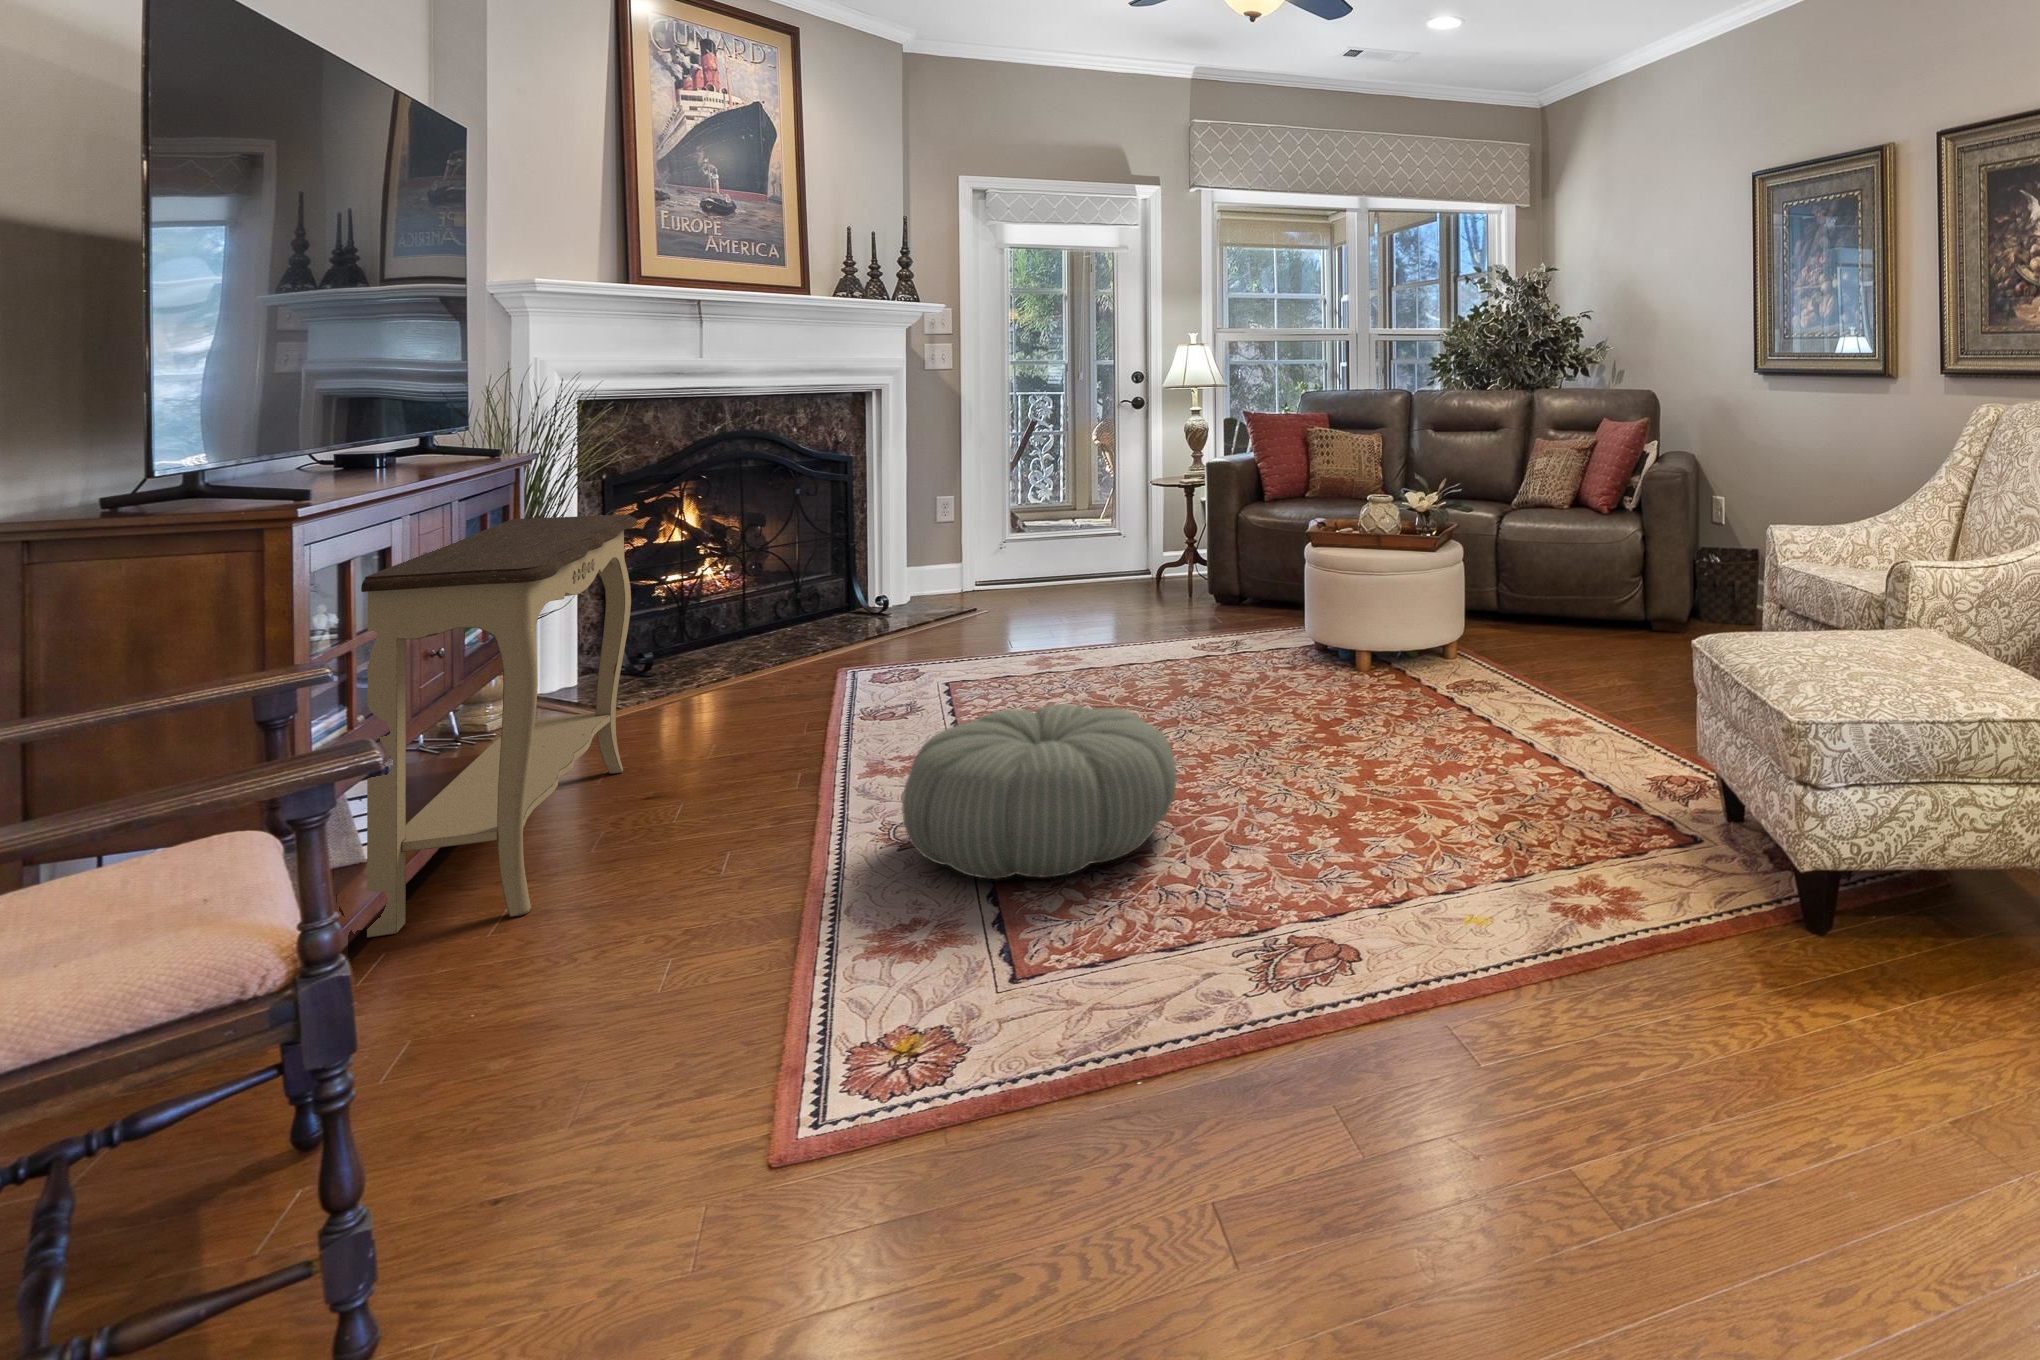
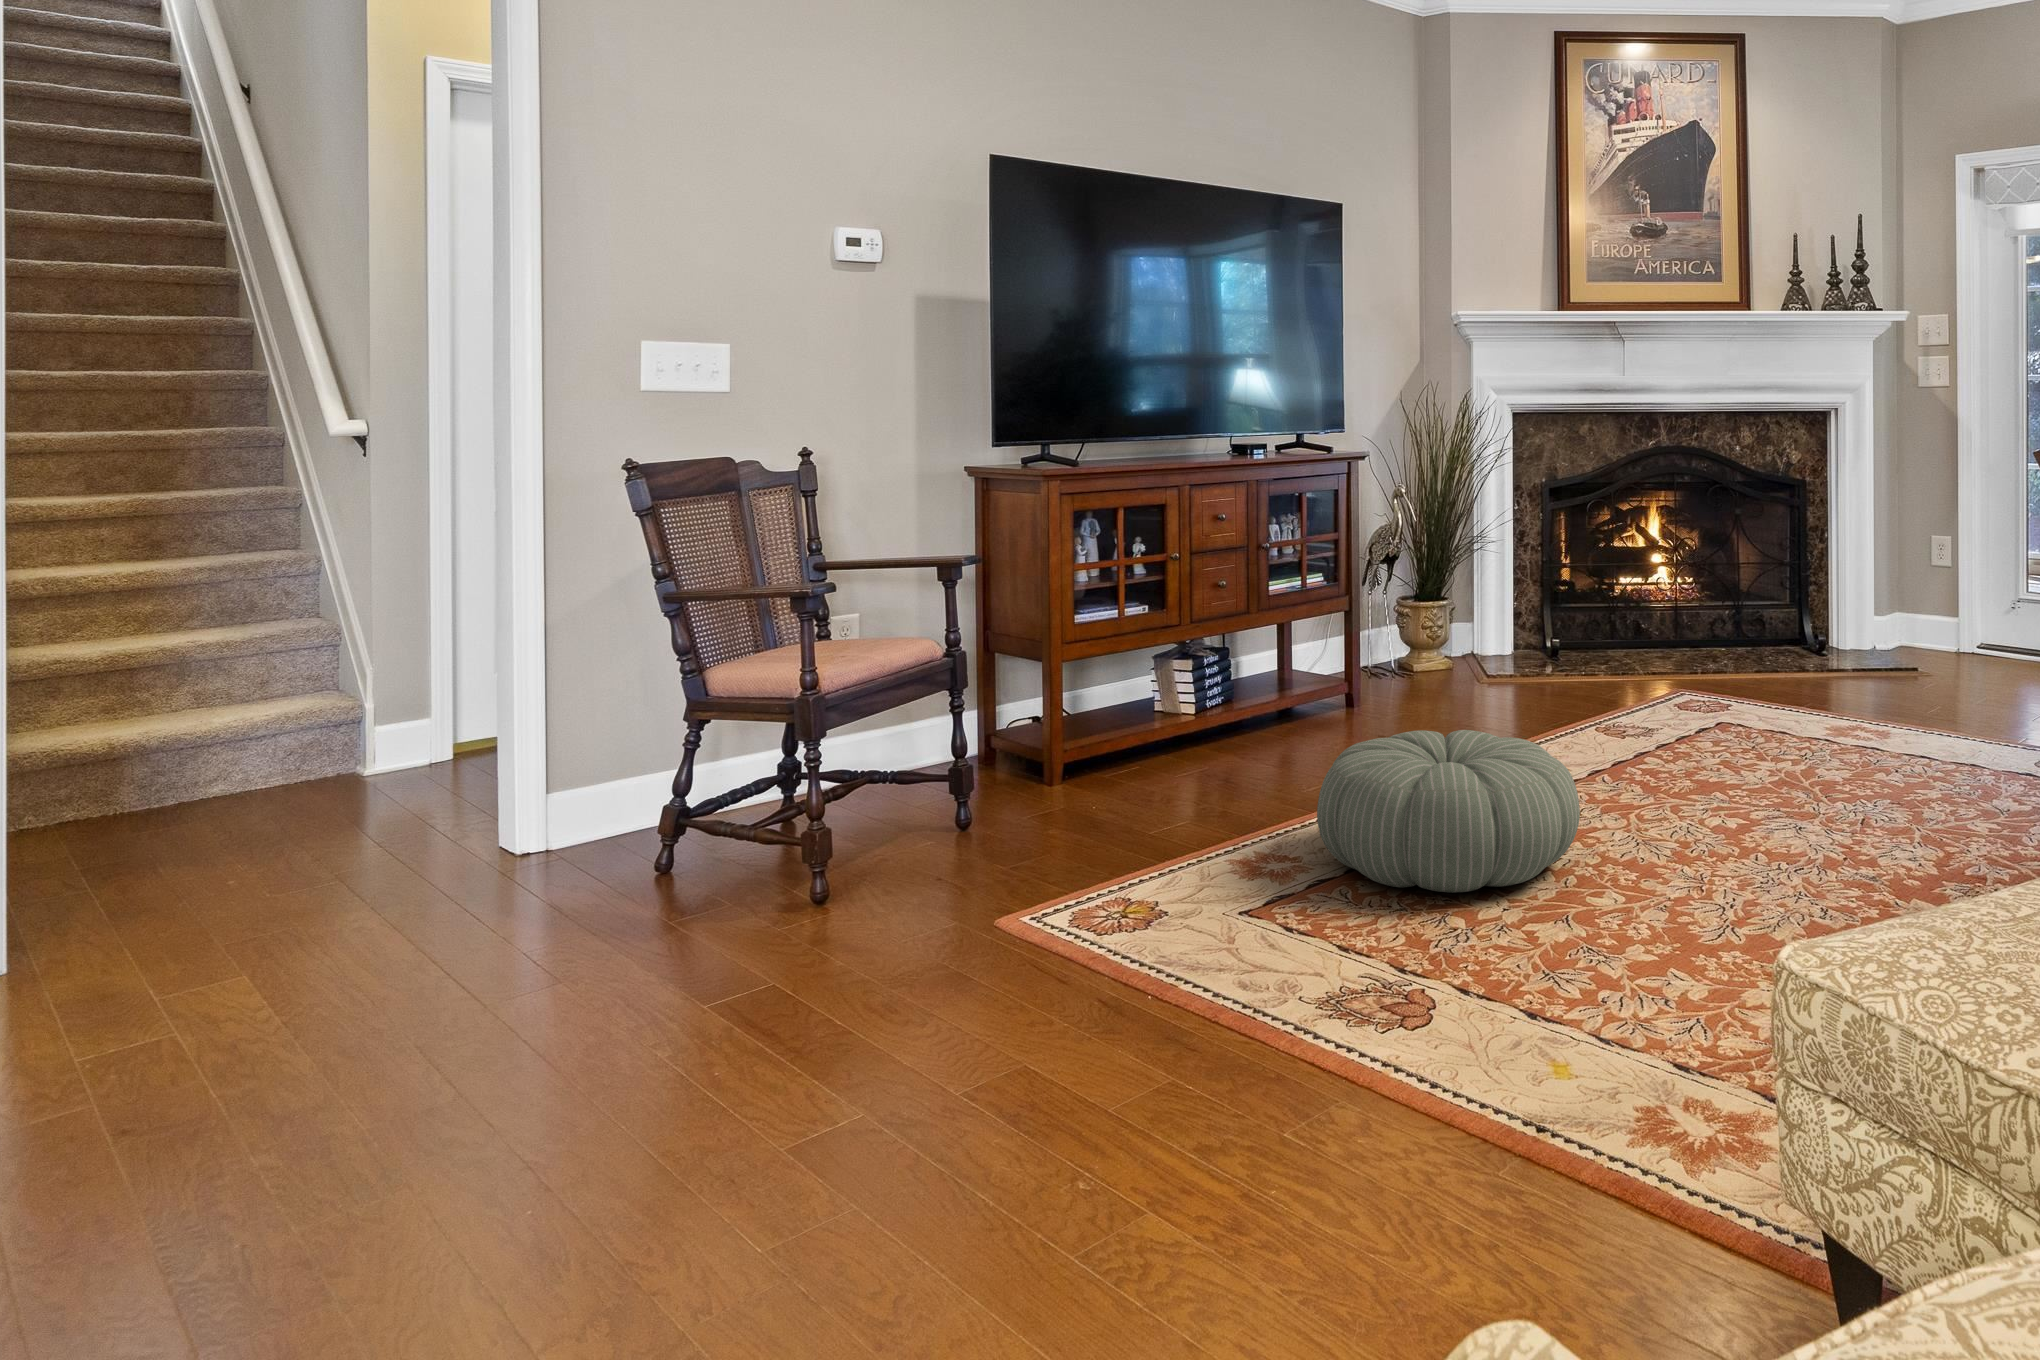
console table: present [361,514,638,938] -> none [1095,507,1391,784]

